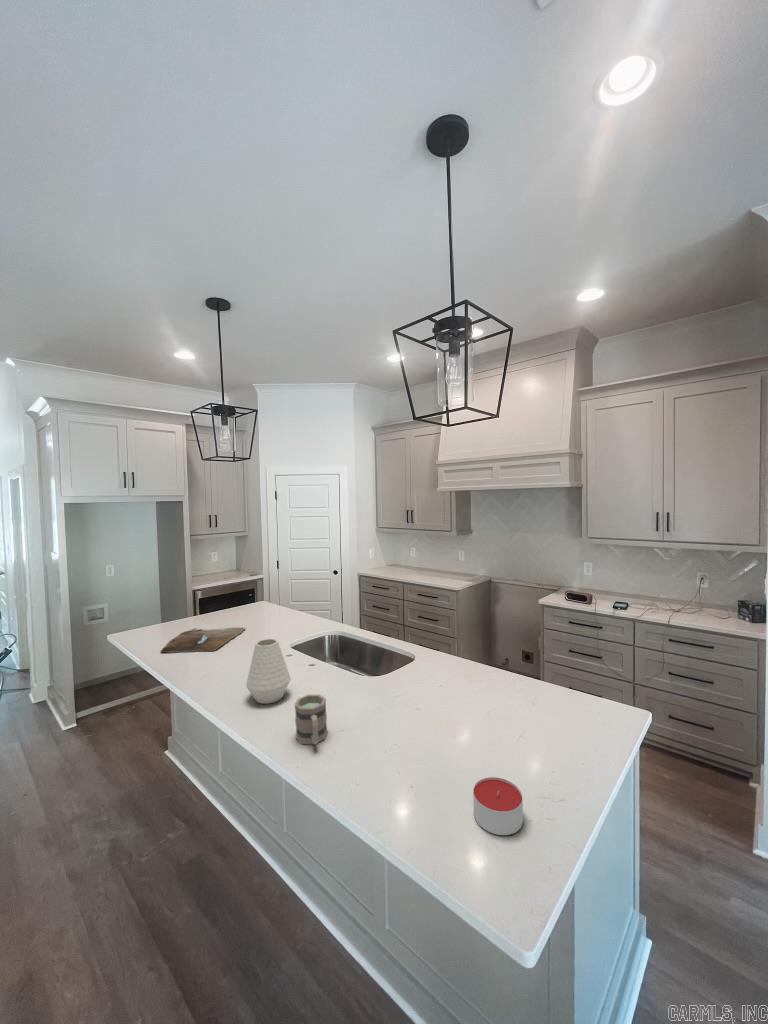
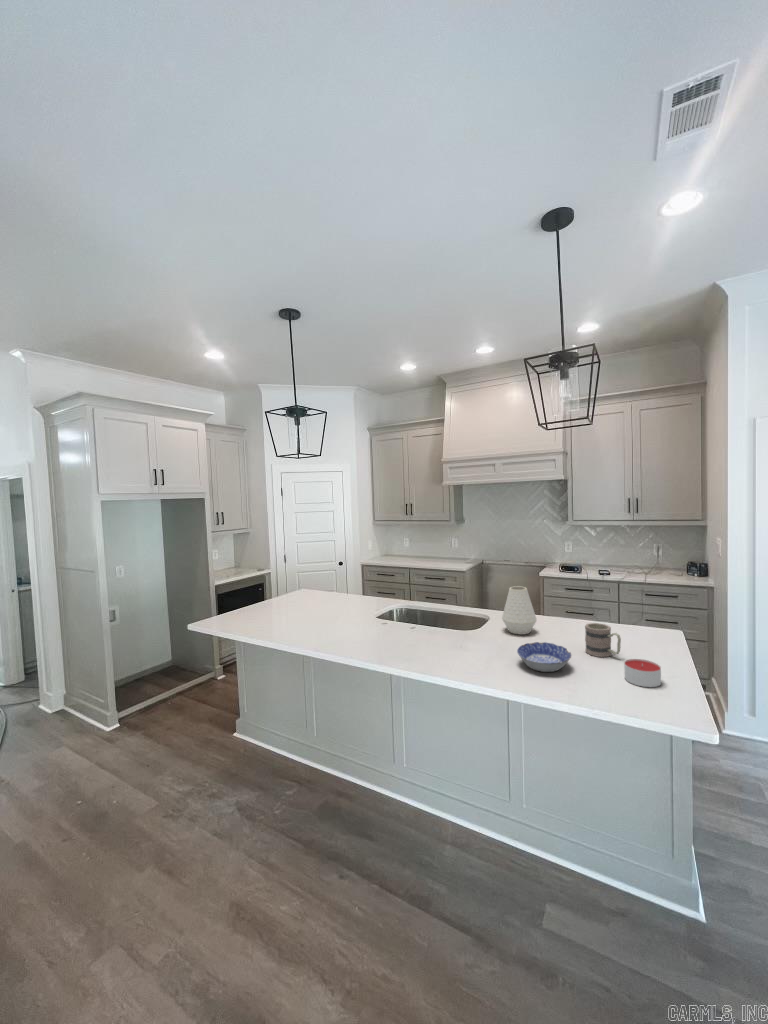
cutting board: present [161,627,245,653] -> none [256,606,318,628]
vase: present [246,639,290,704] -> present [502,586,536,635]
mug: present [295,694,327,744] -> present [585,623,621,657]
bowl: none [354,722,425,774] -> present [517,642,571,672]

